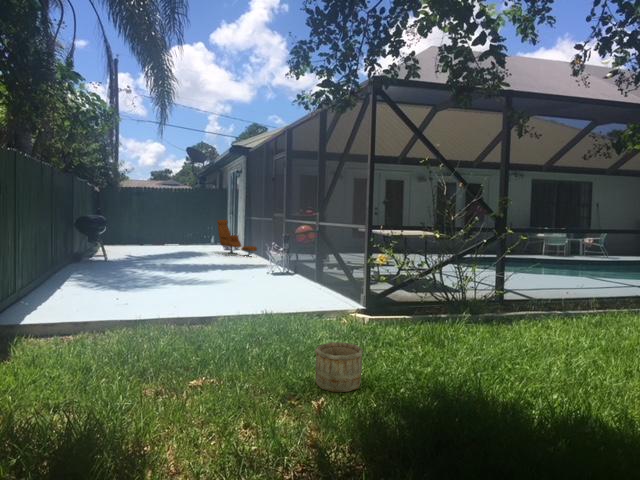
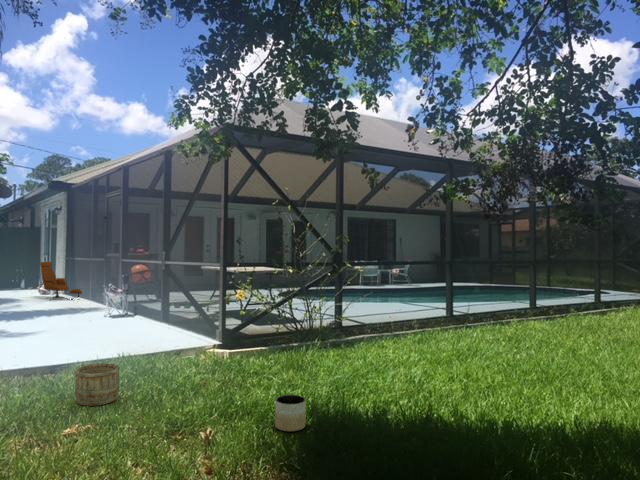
wooden bucket: present [315,342,363,392] -> present [74,363,120,406]
planter: none [390,371,425,412] -> present [275,395,306,432]

